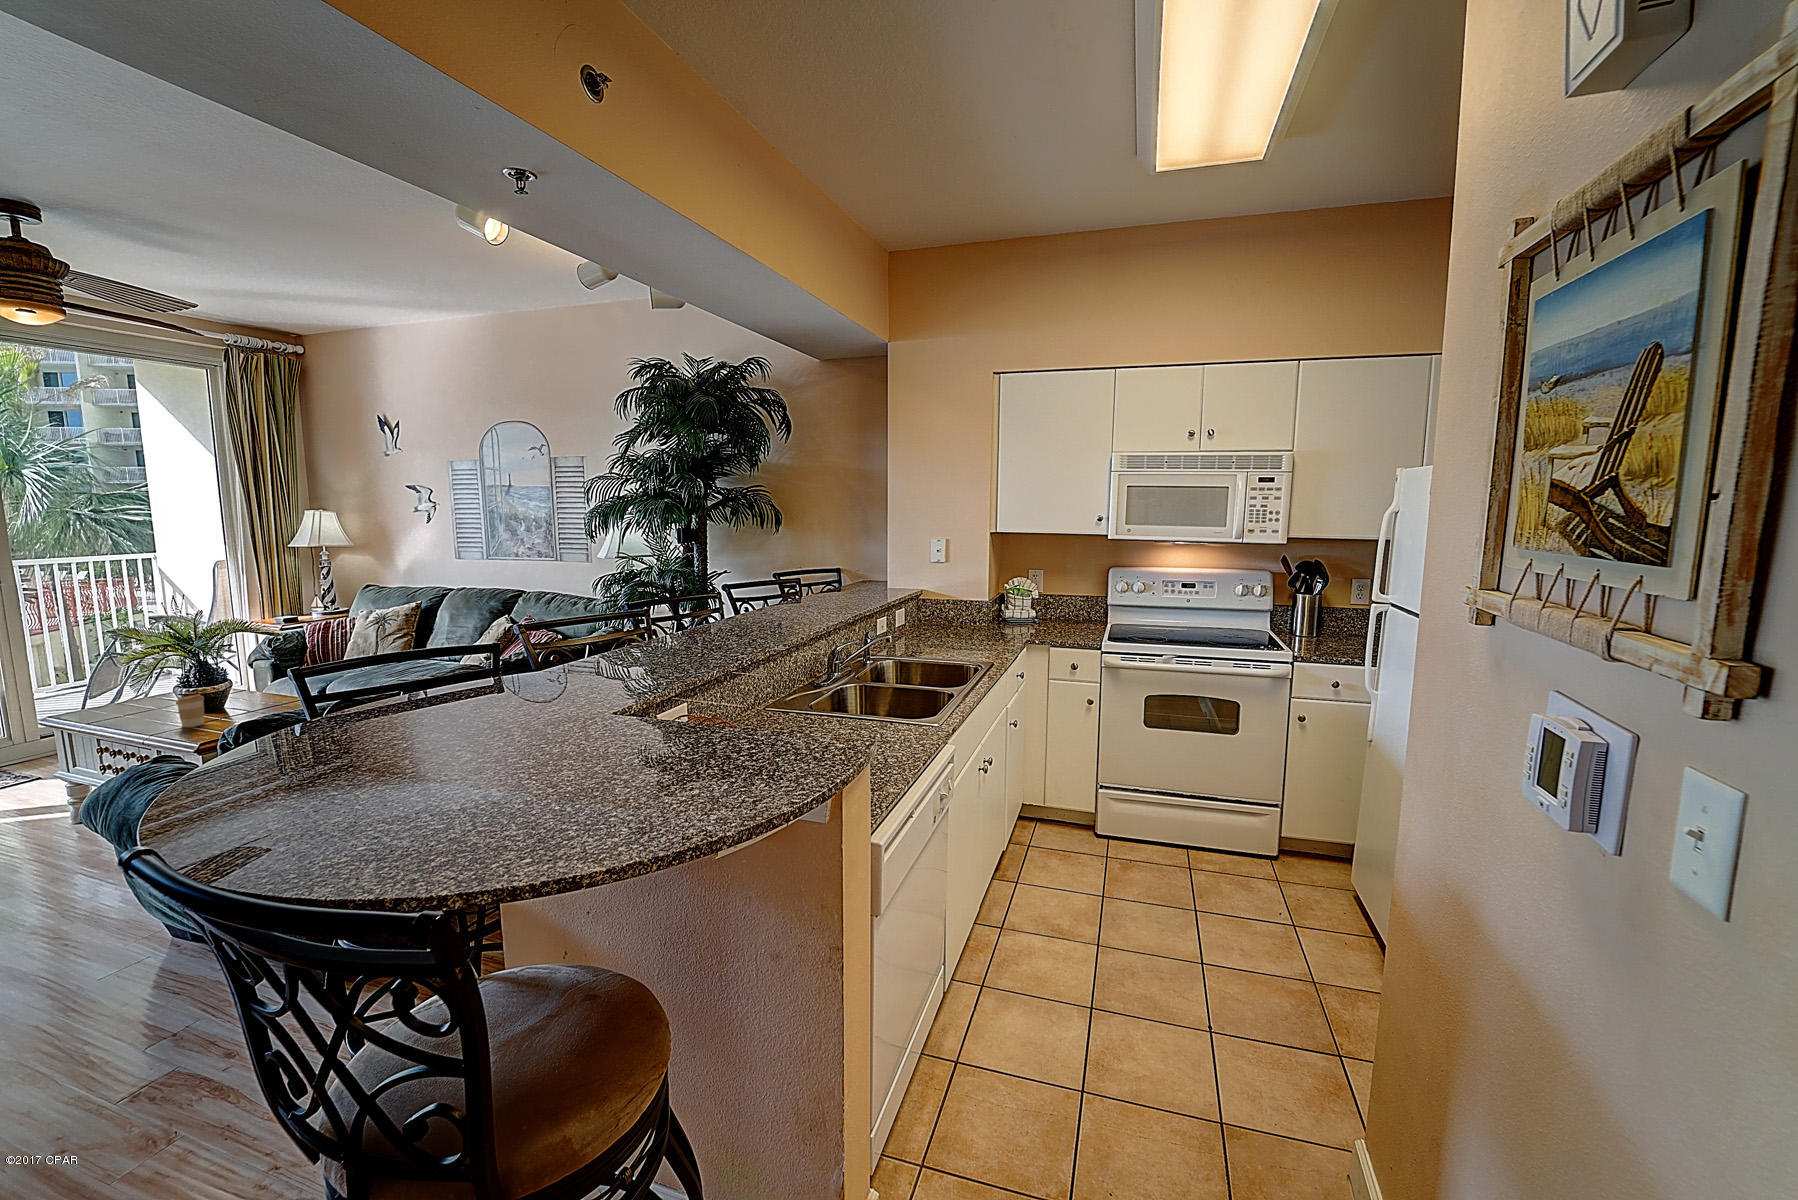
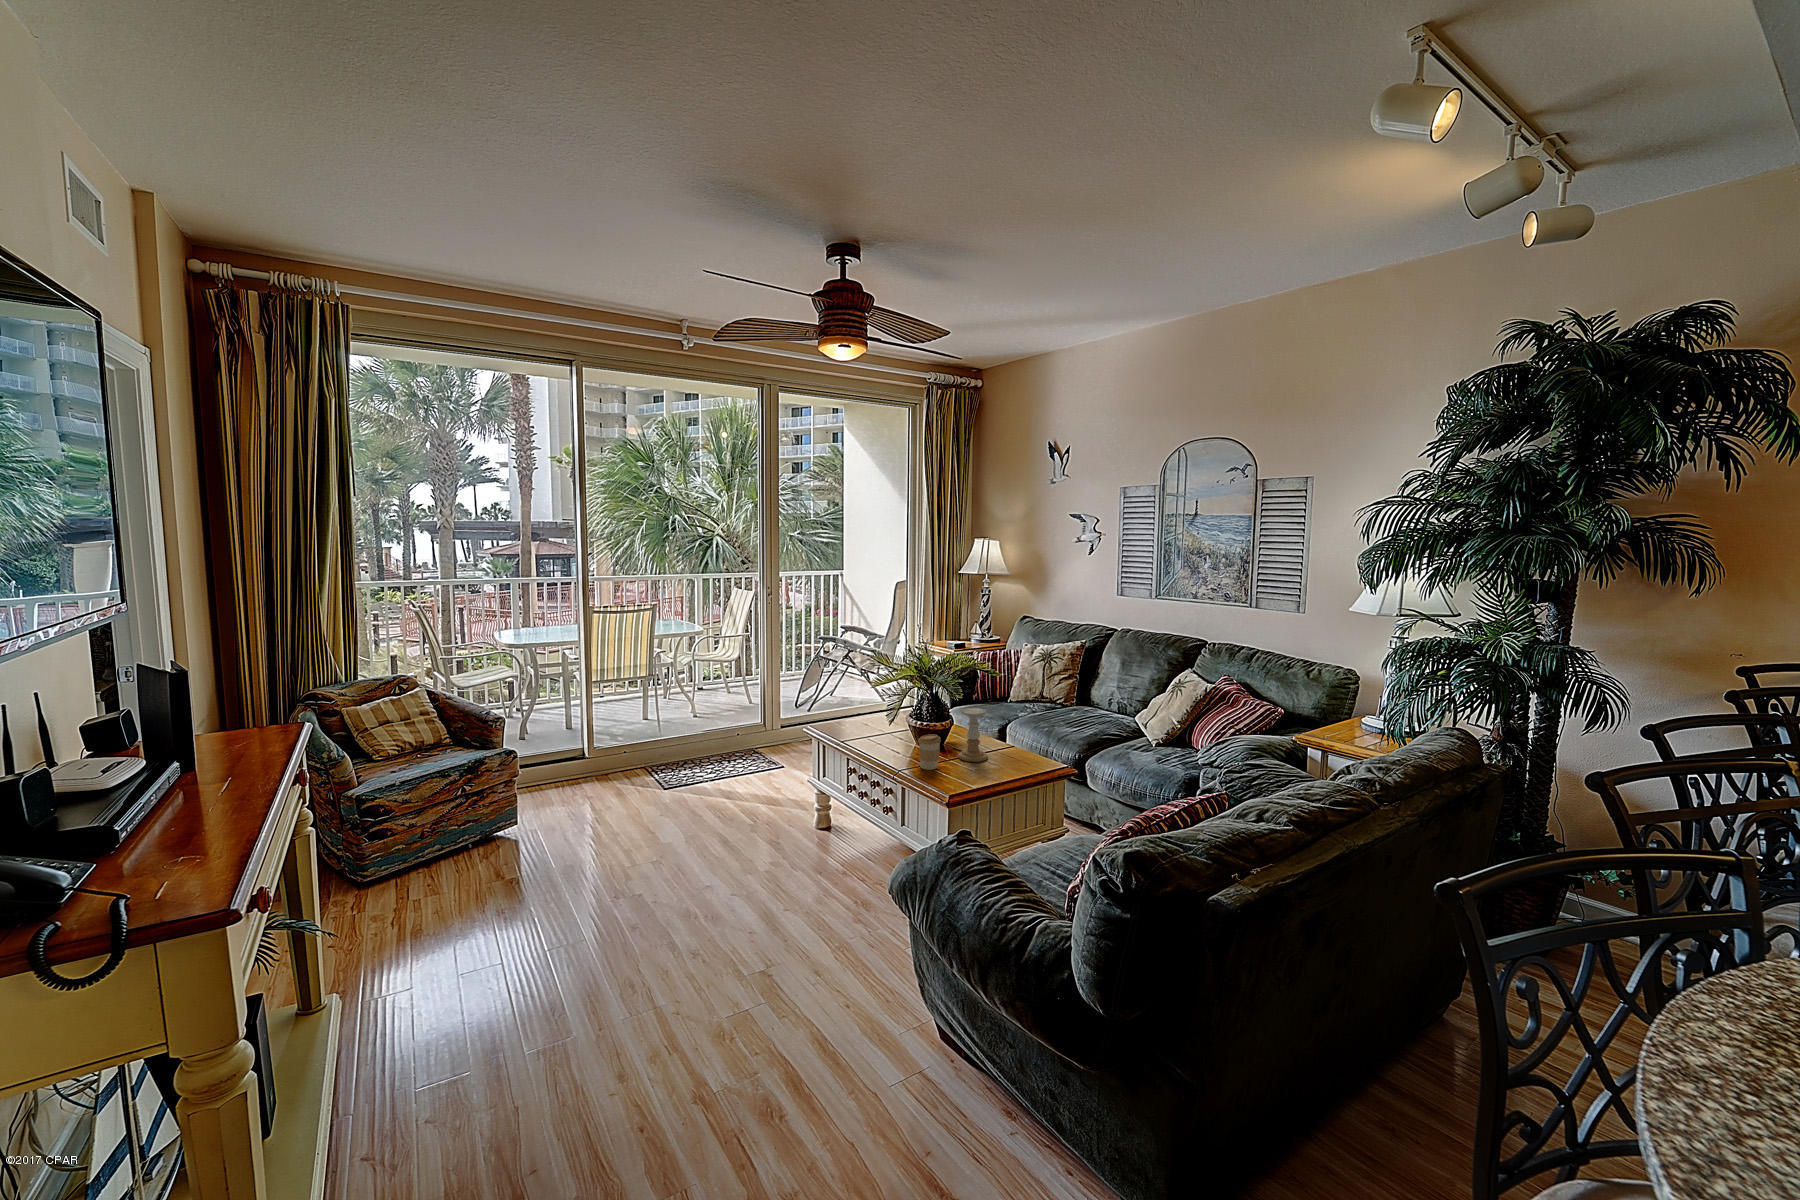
candle holder: none [233,666,269,715] -> present [958,708,988,762]

